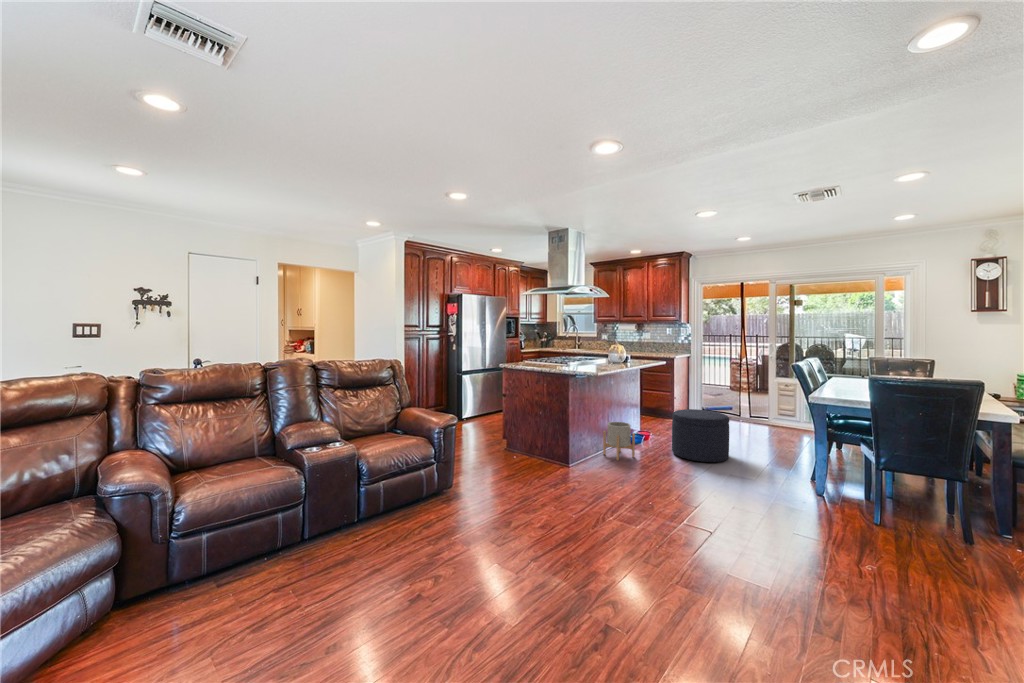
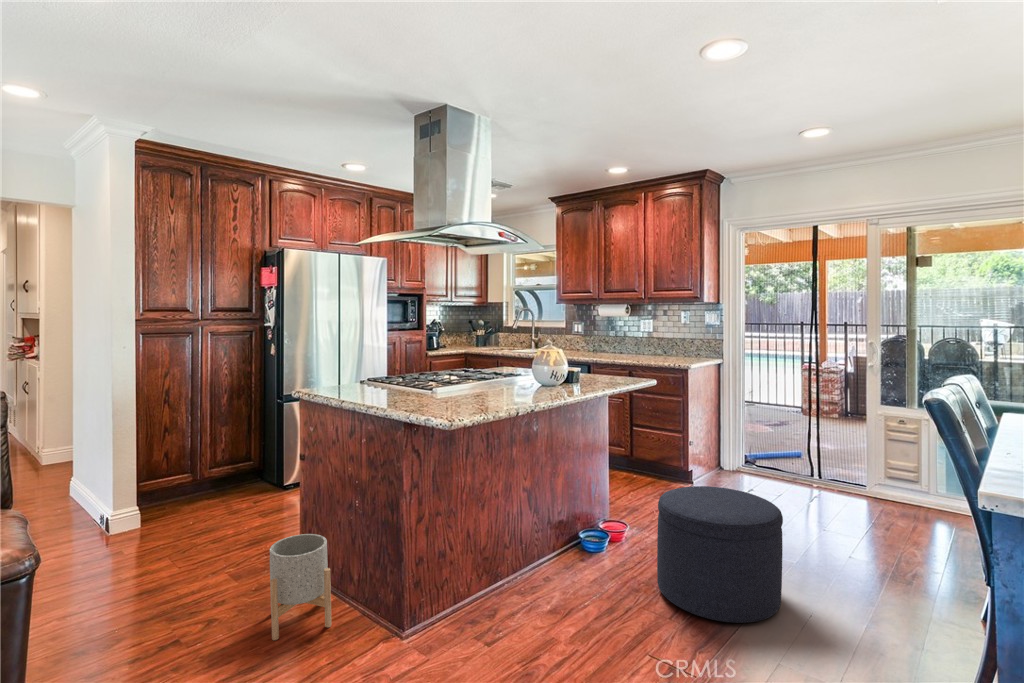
planter: present [603,422,635,460] -> present [270,534,331,640]

